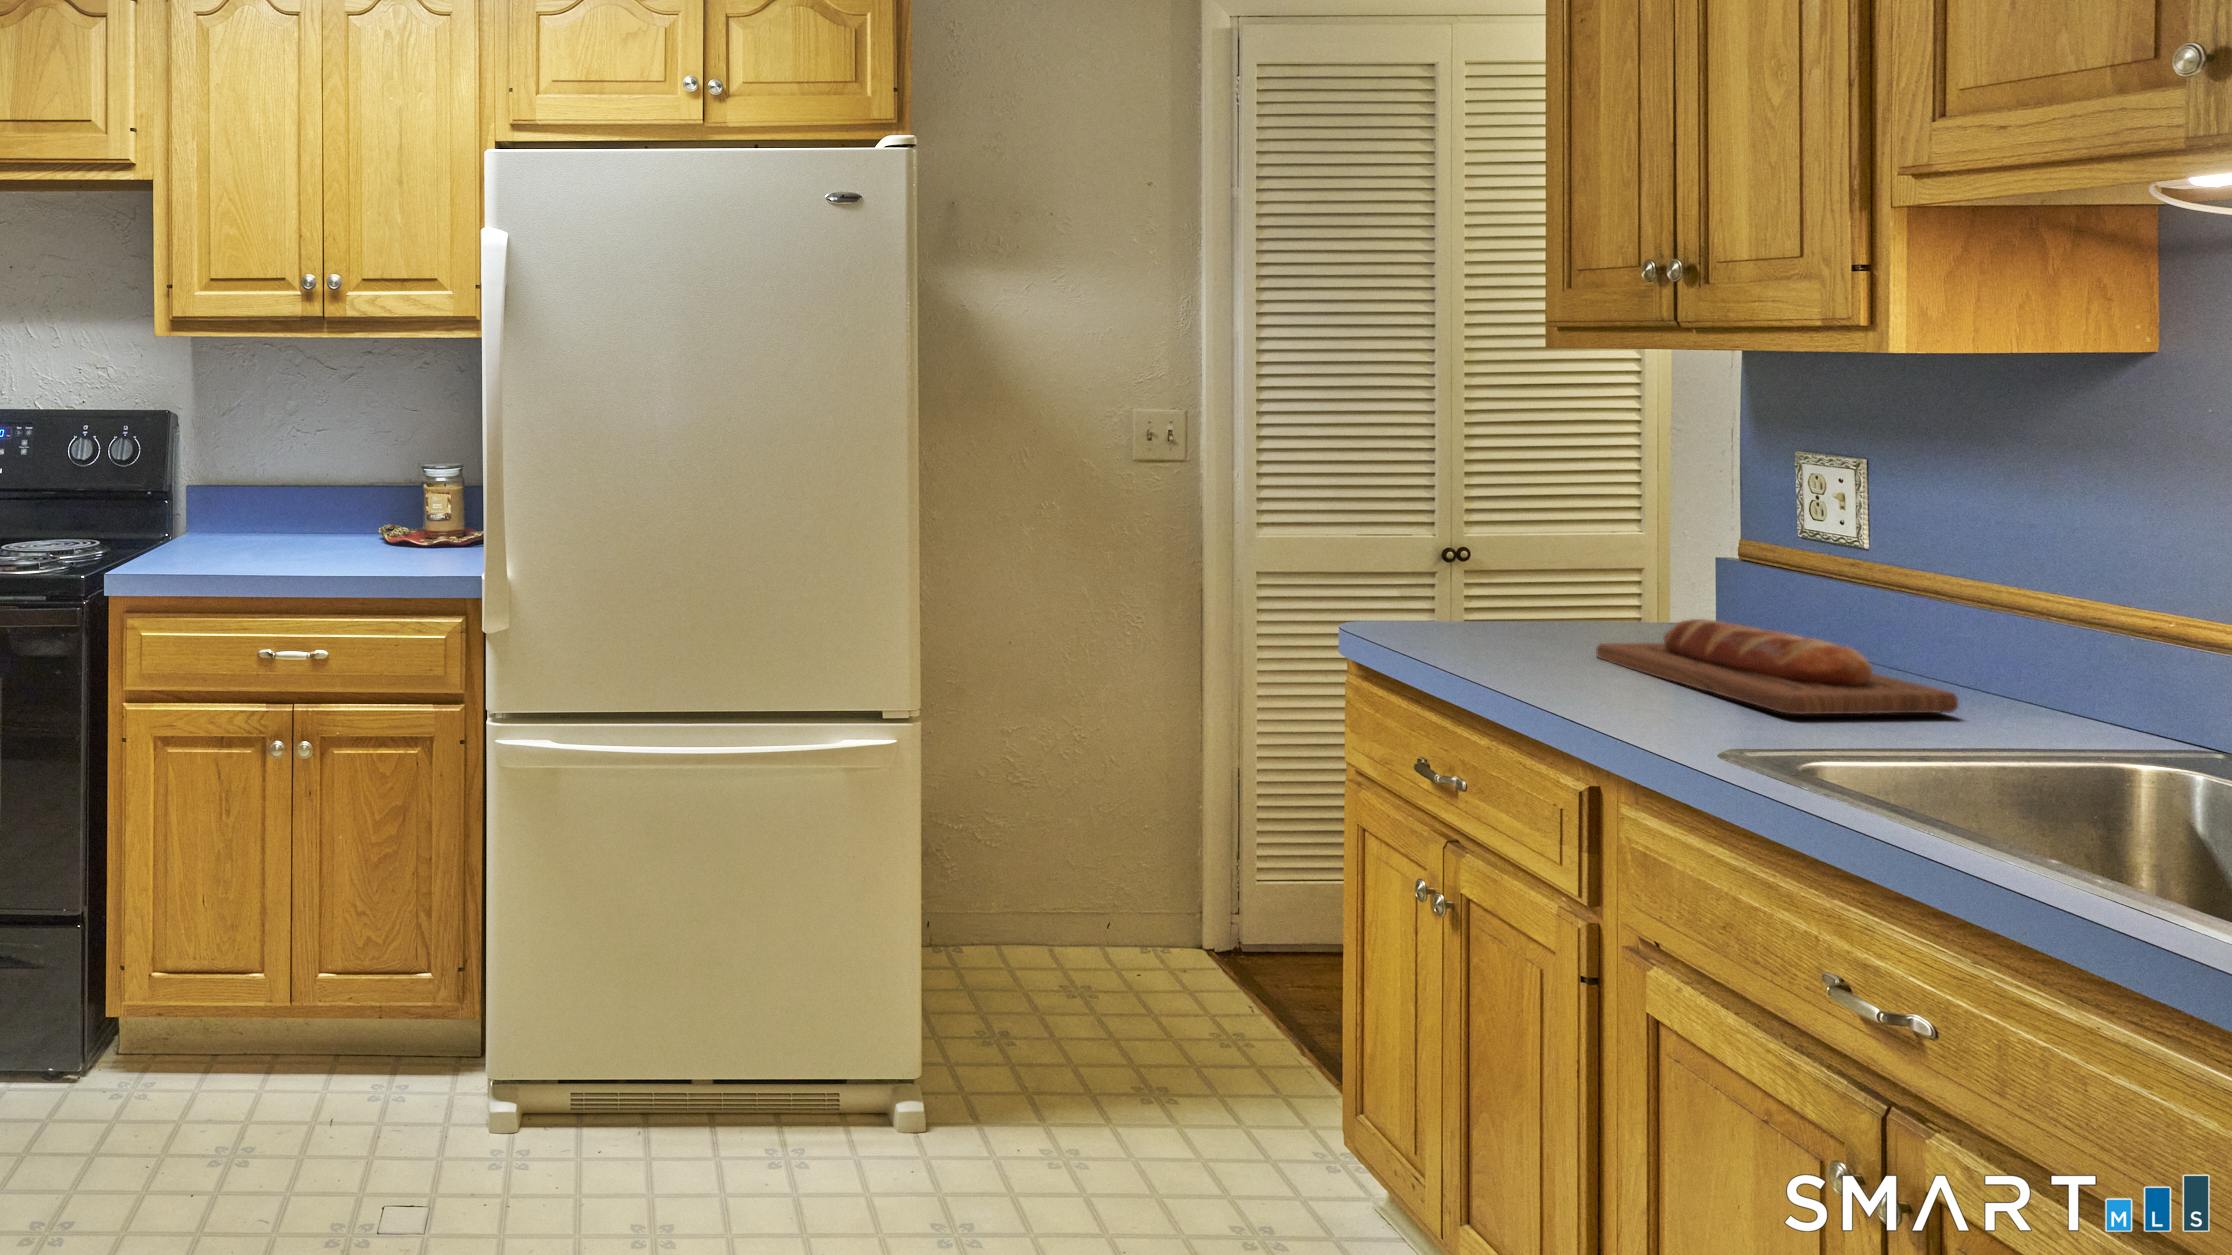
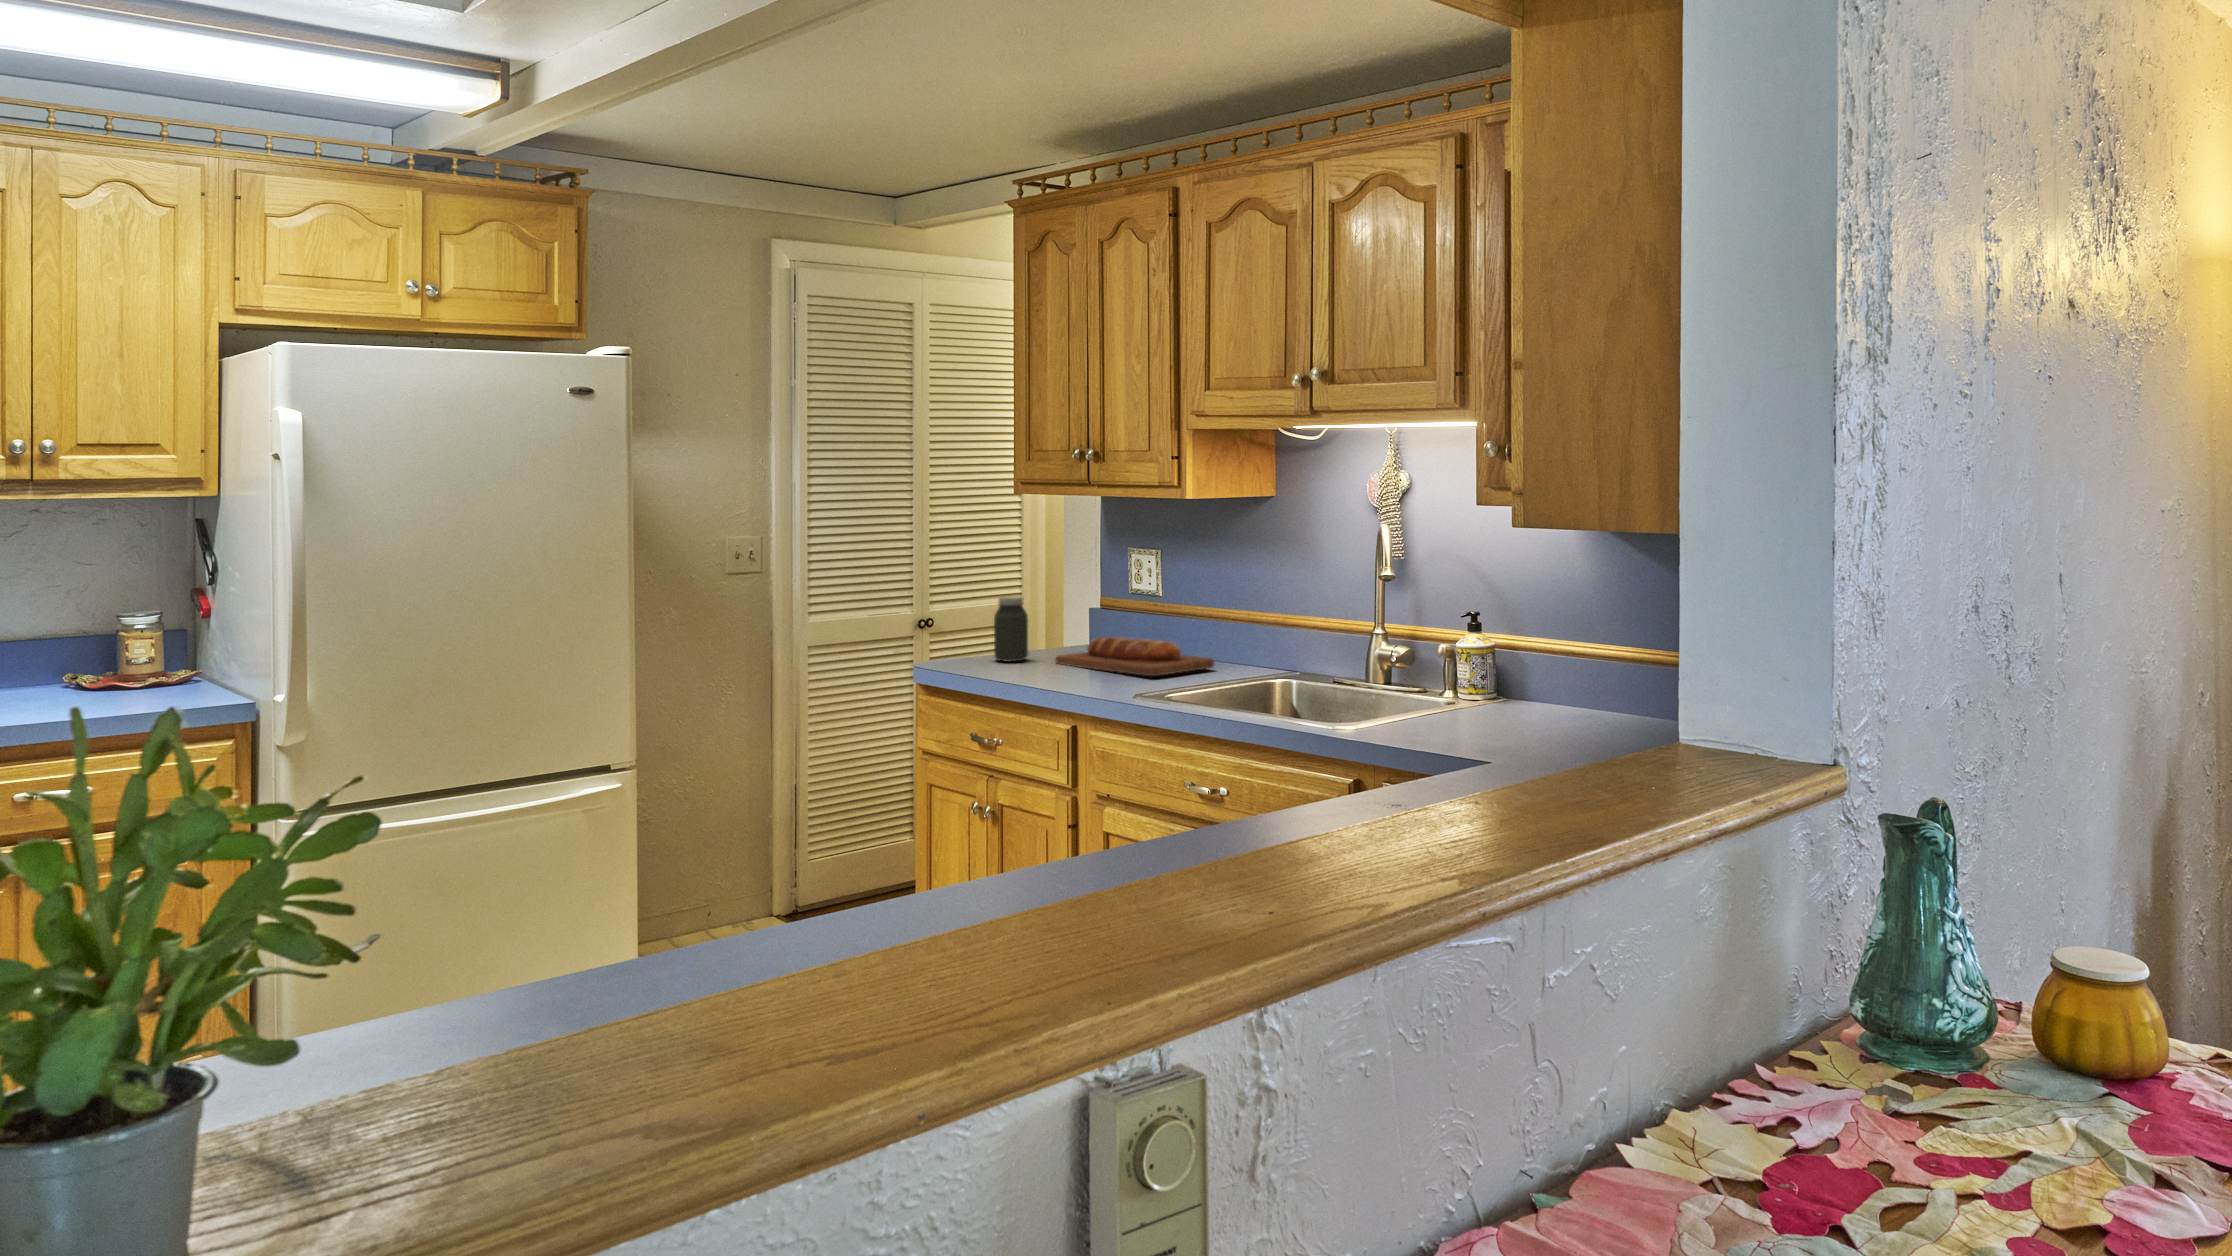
jar: none [1480,529,1547,644] -> present [994,597,1028,662]

